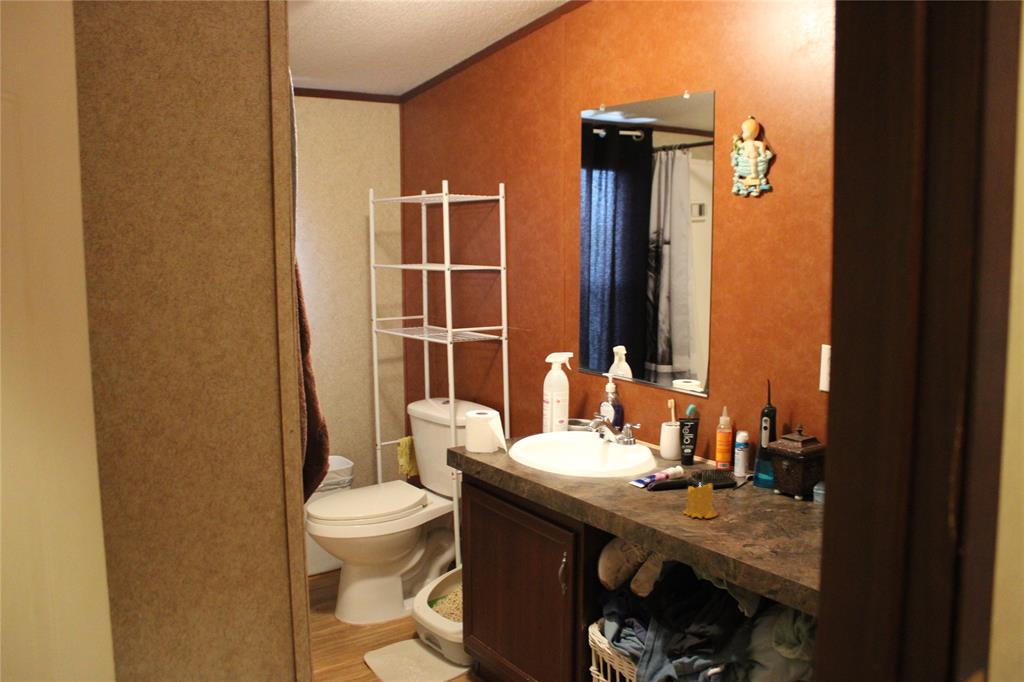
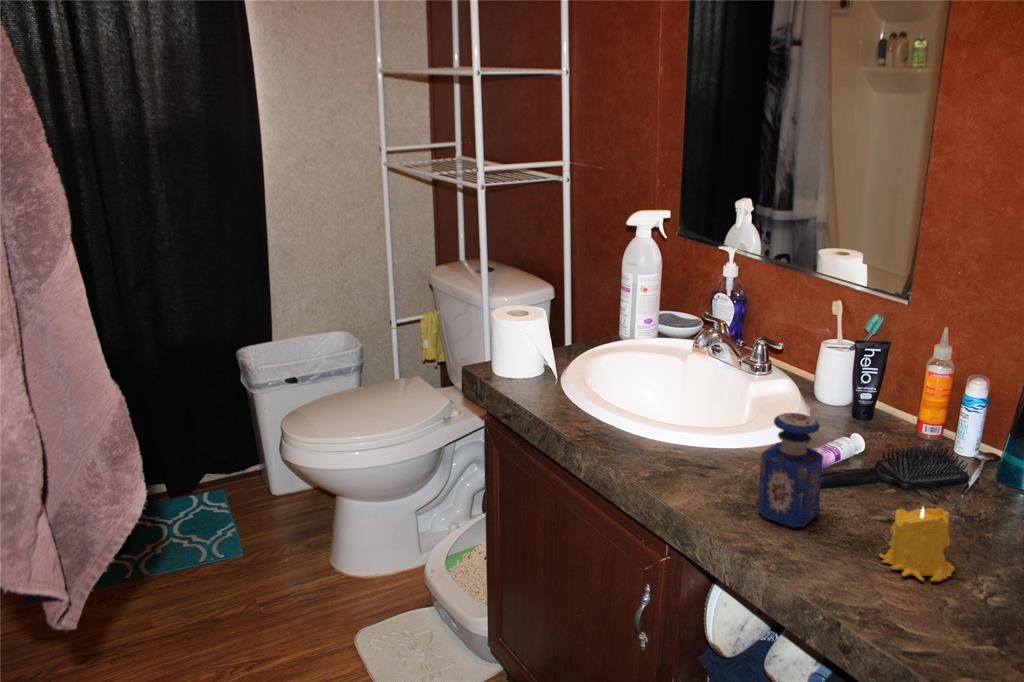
perfume bottle: none [622,444,654,504] -> present [759,413,823,527]

